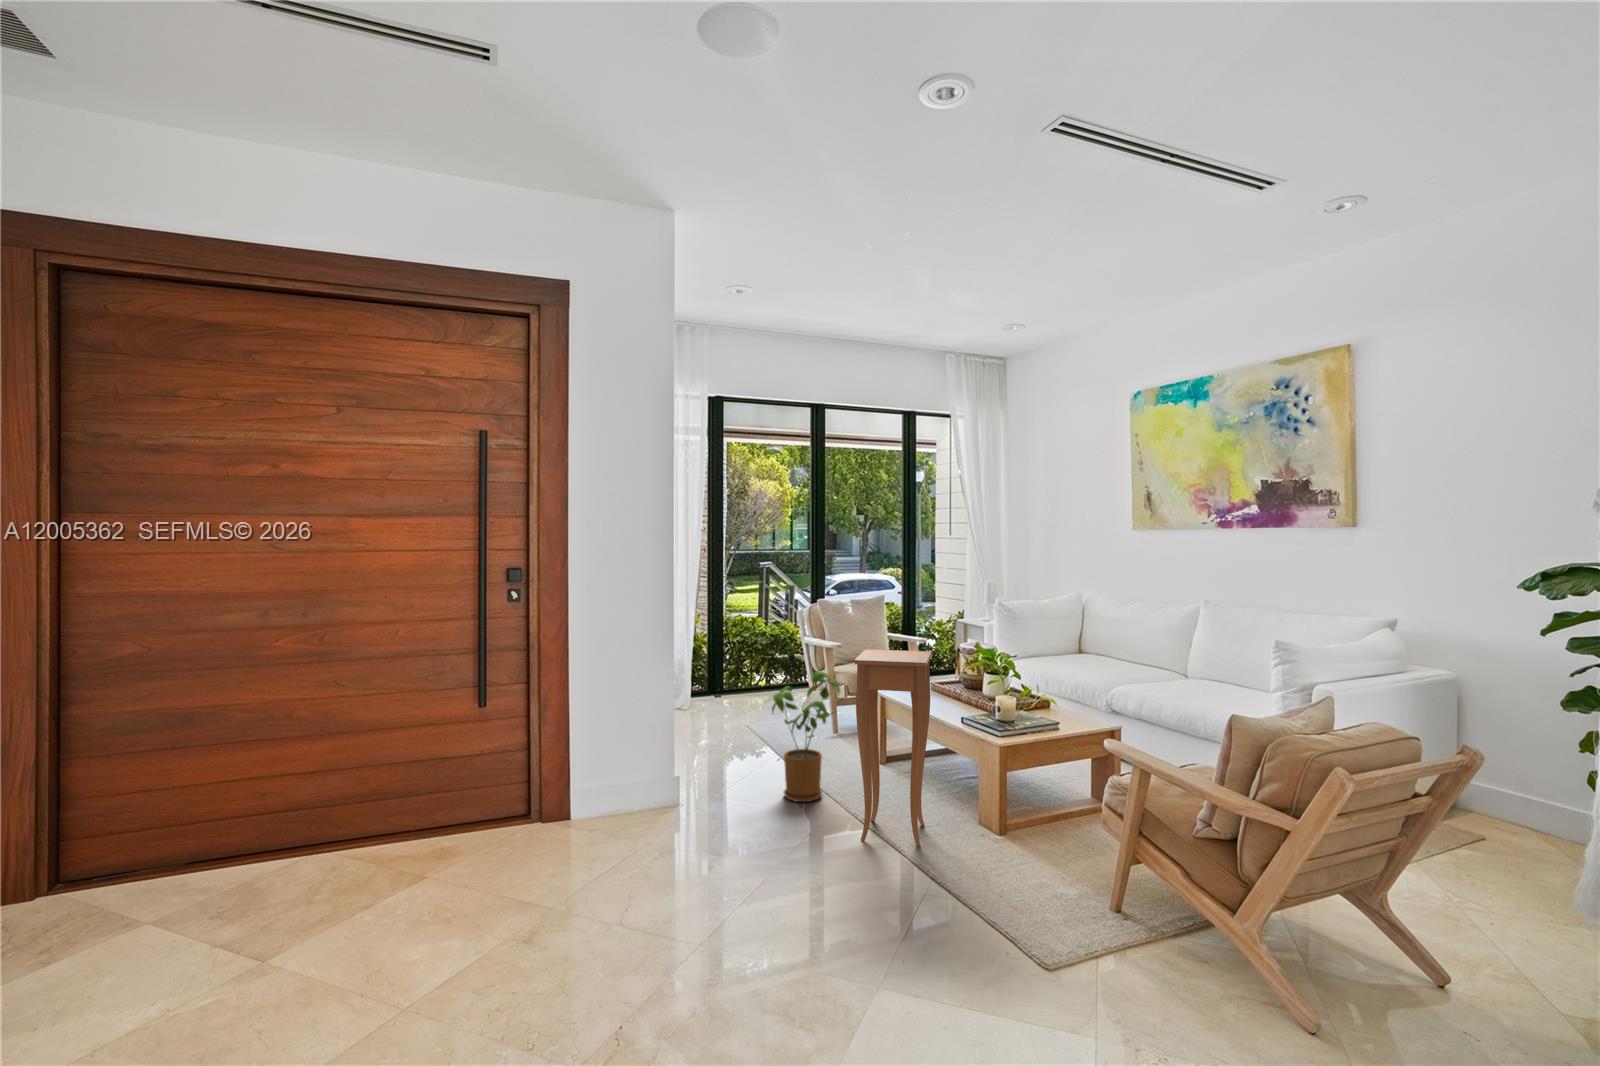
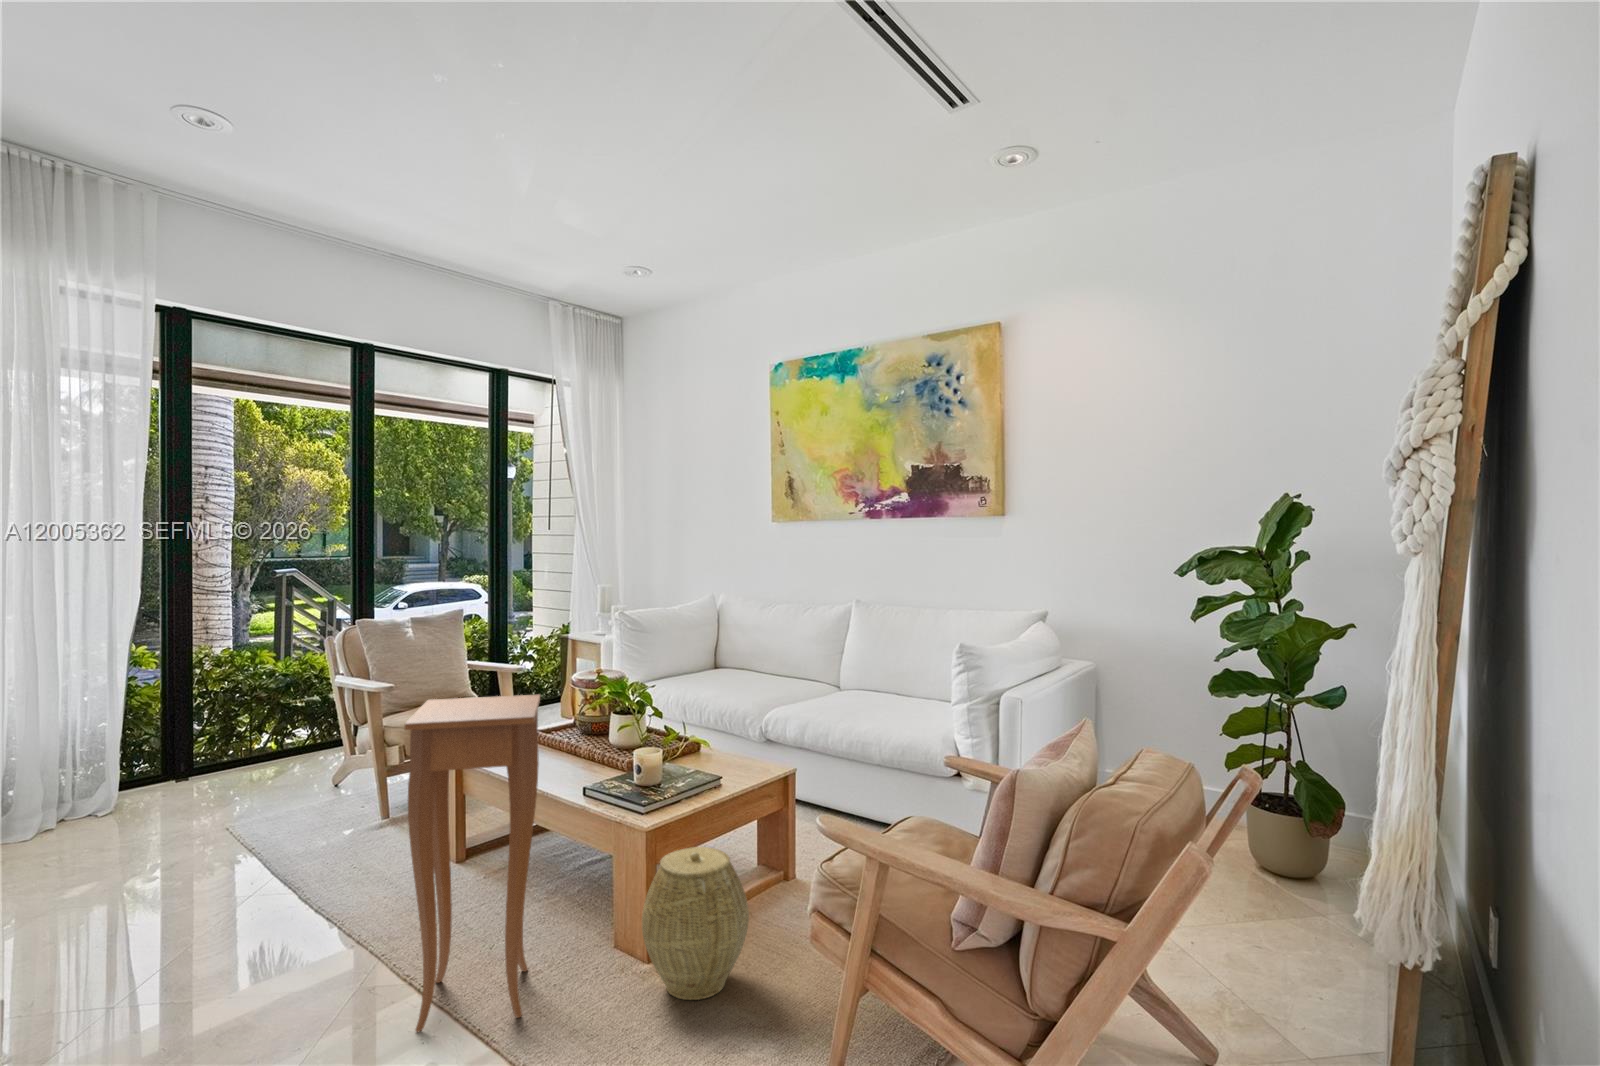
house plant: present [772,671,840,802] -> none [250,740,388,972]
woven basket: none [995,763,1069,861] -> present [642,847,749,1000]

